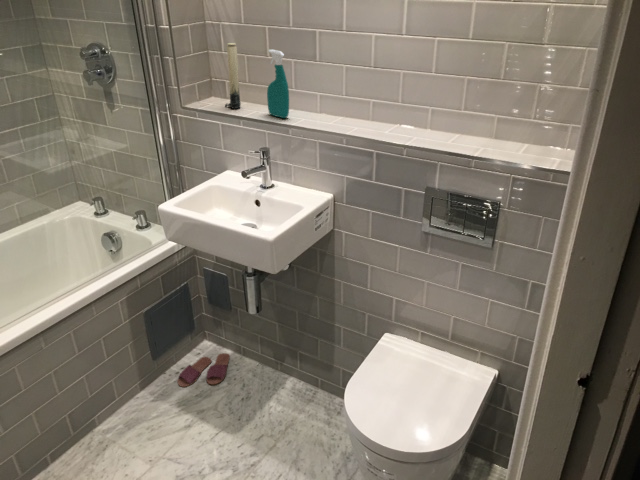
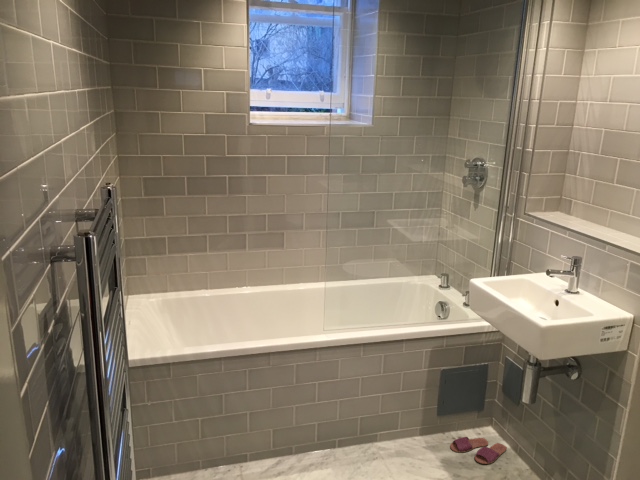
candle: present [225,43,241,109] -> none [562,167,584,222]
spray bottle: present [267,50,289,118] -> none [597,175,622,236]

